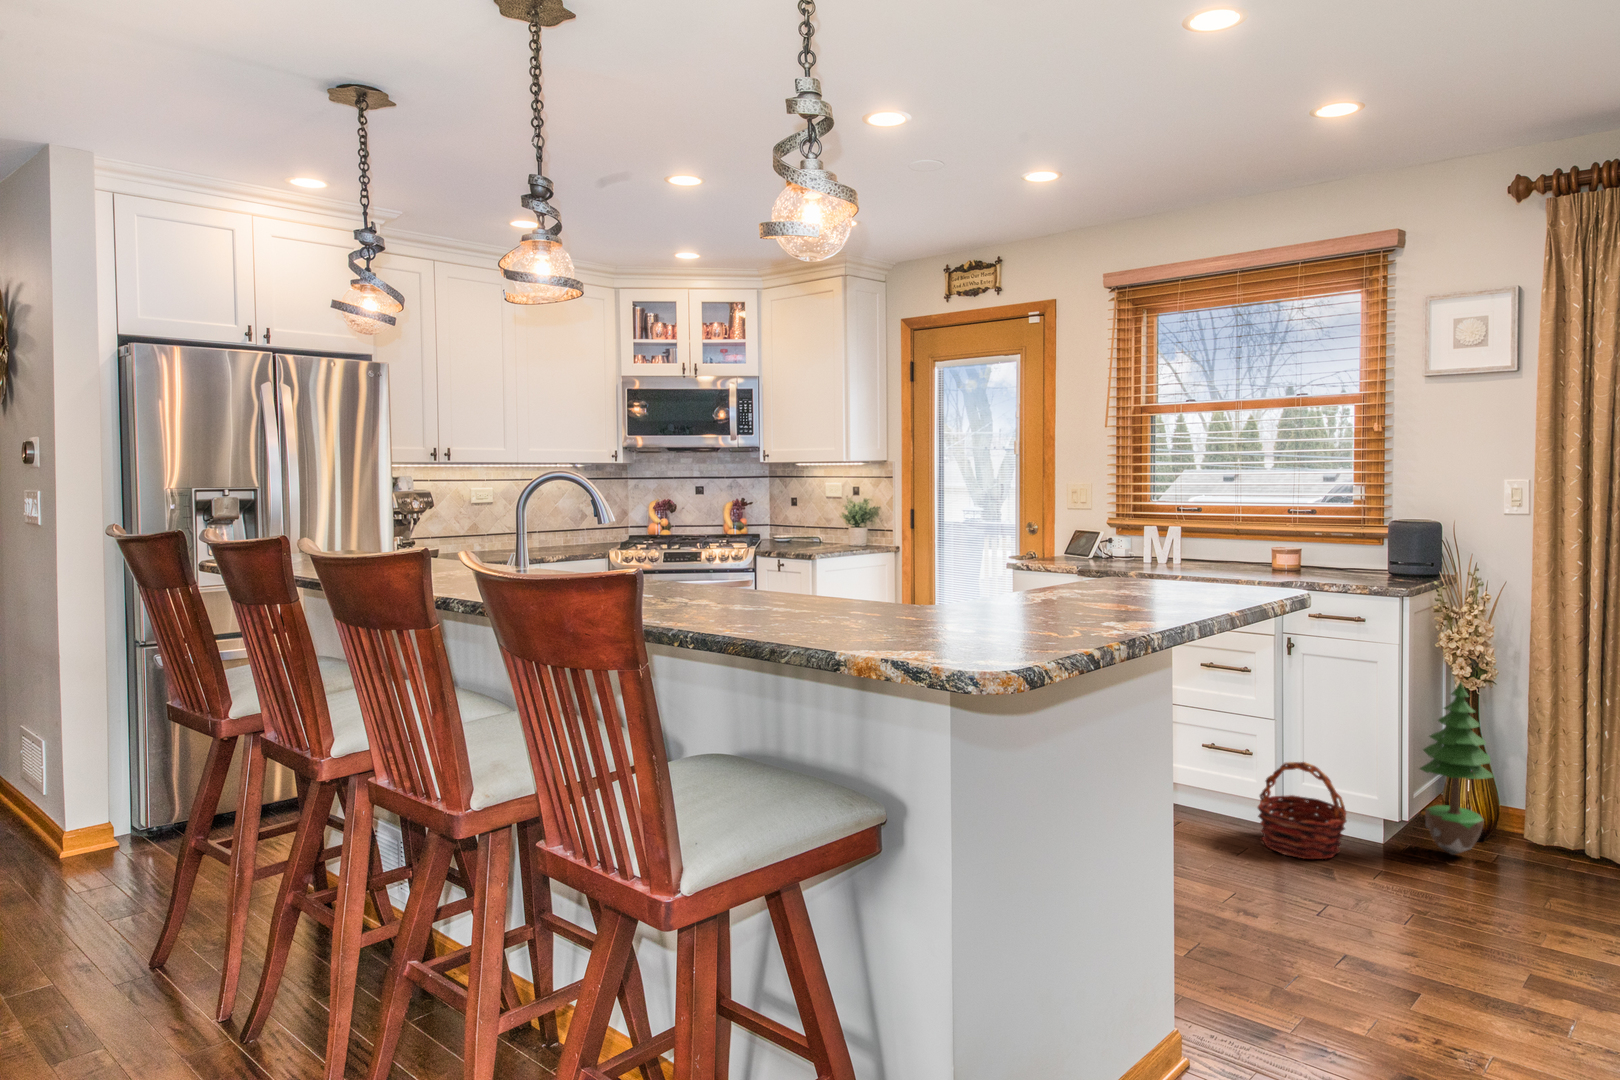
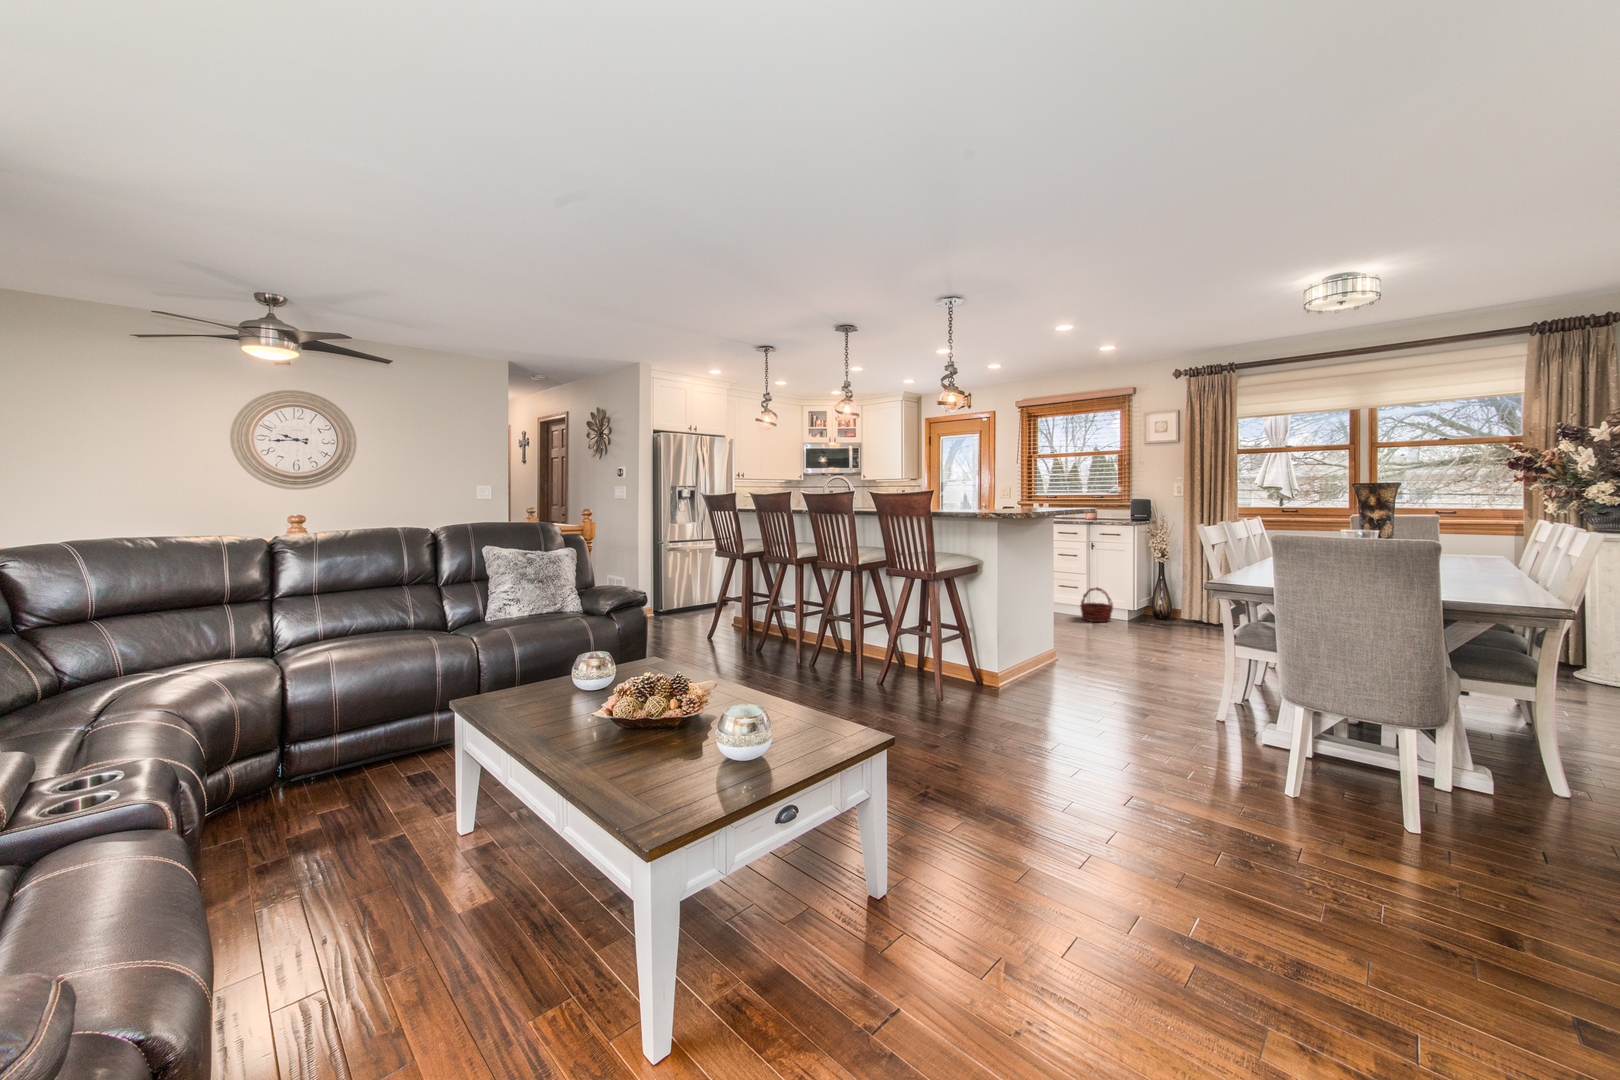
potted tree: present [1420,682,1493,855] -> none [1140,555,1167,622]

